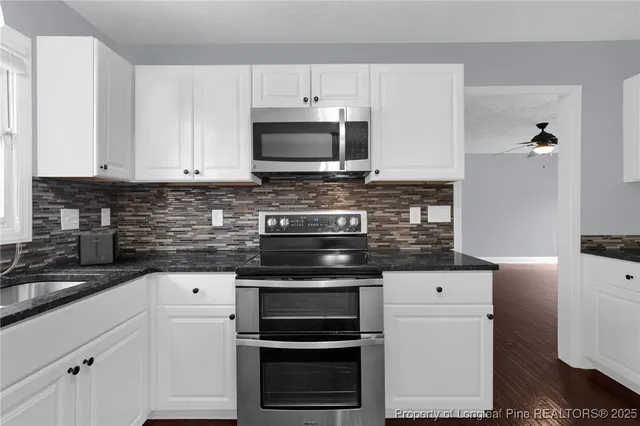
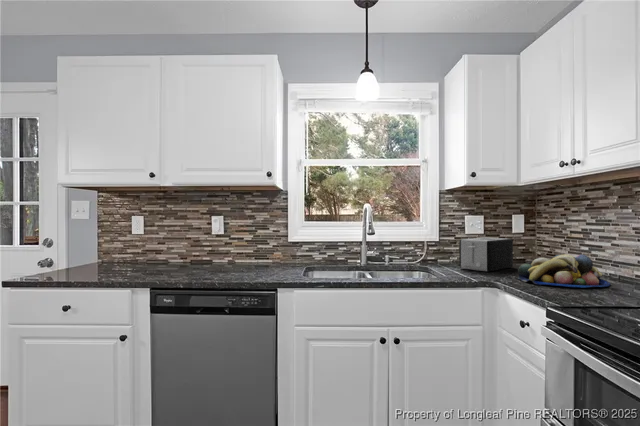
fruit bowl: none [150,238,211,264] -> present [518,254,610,288]

